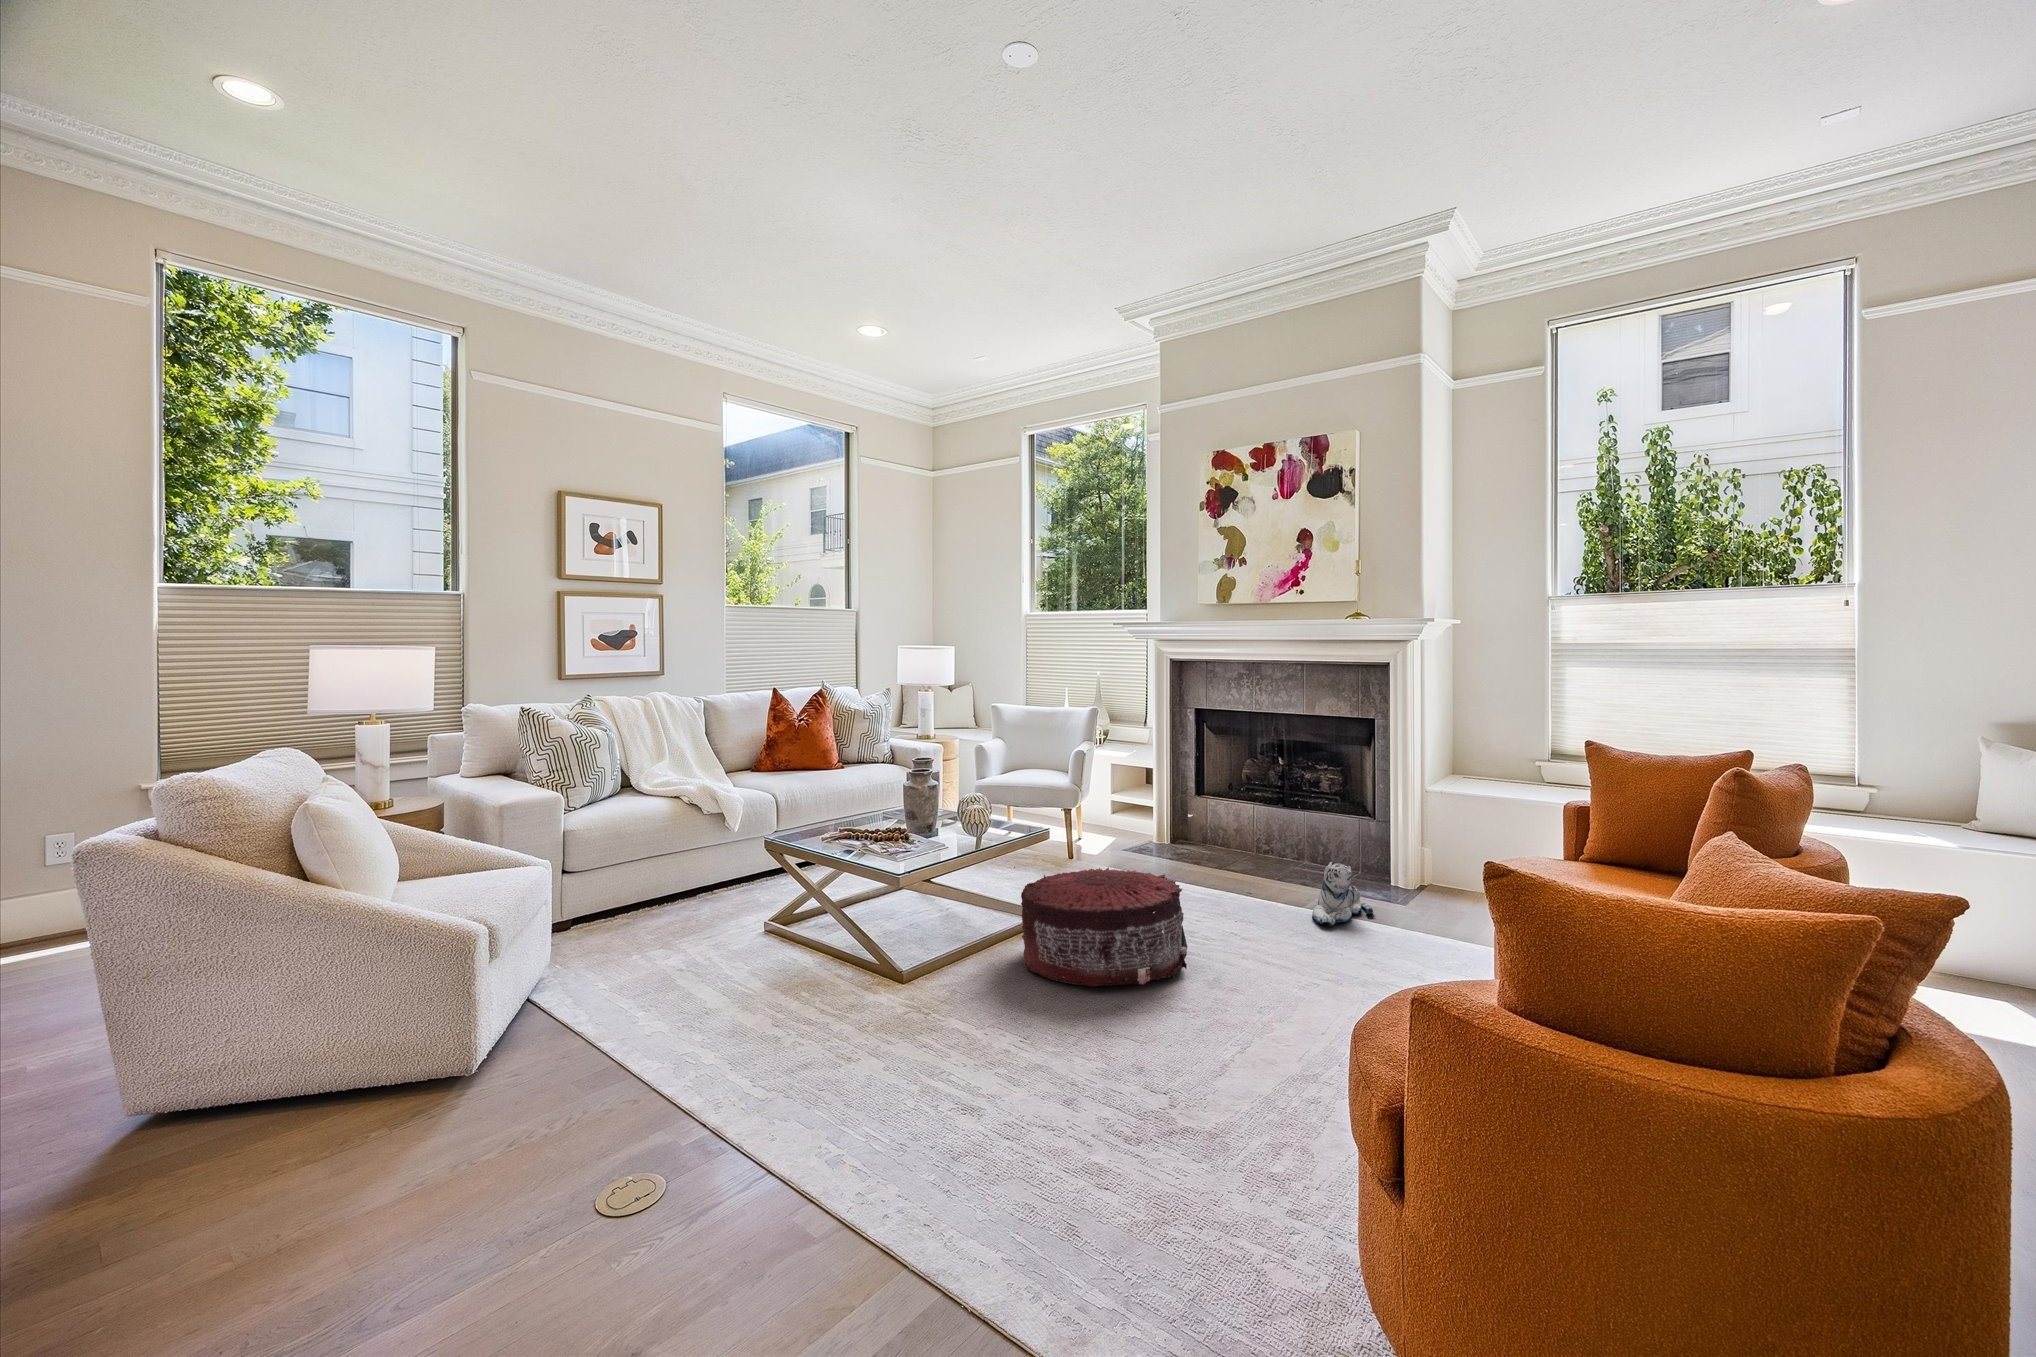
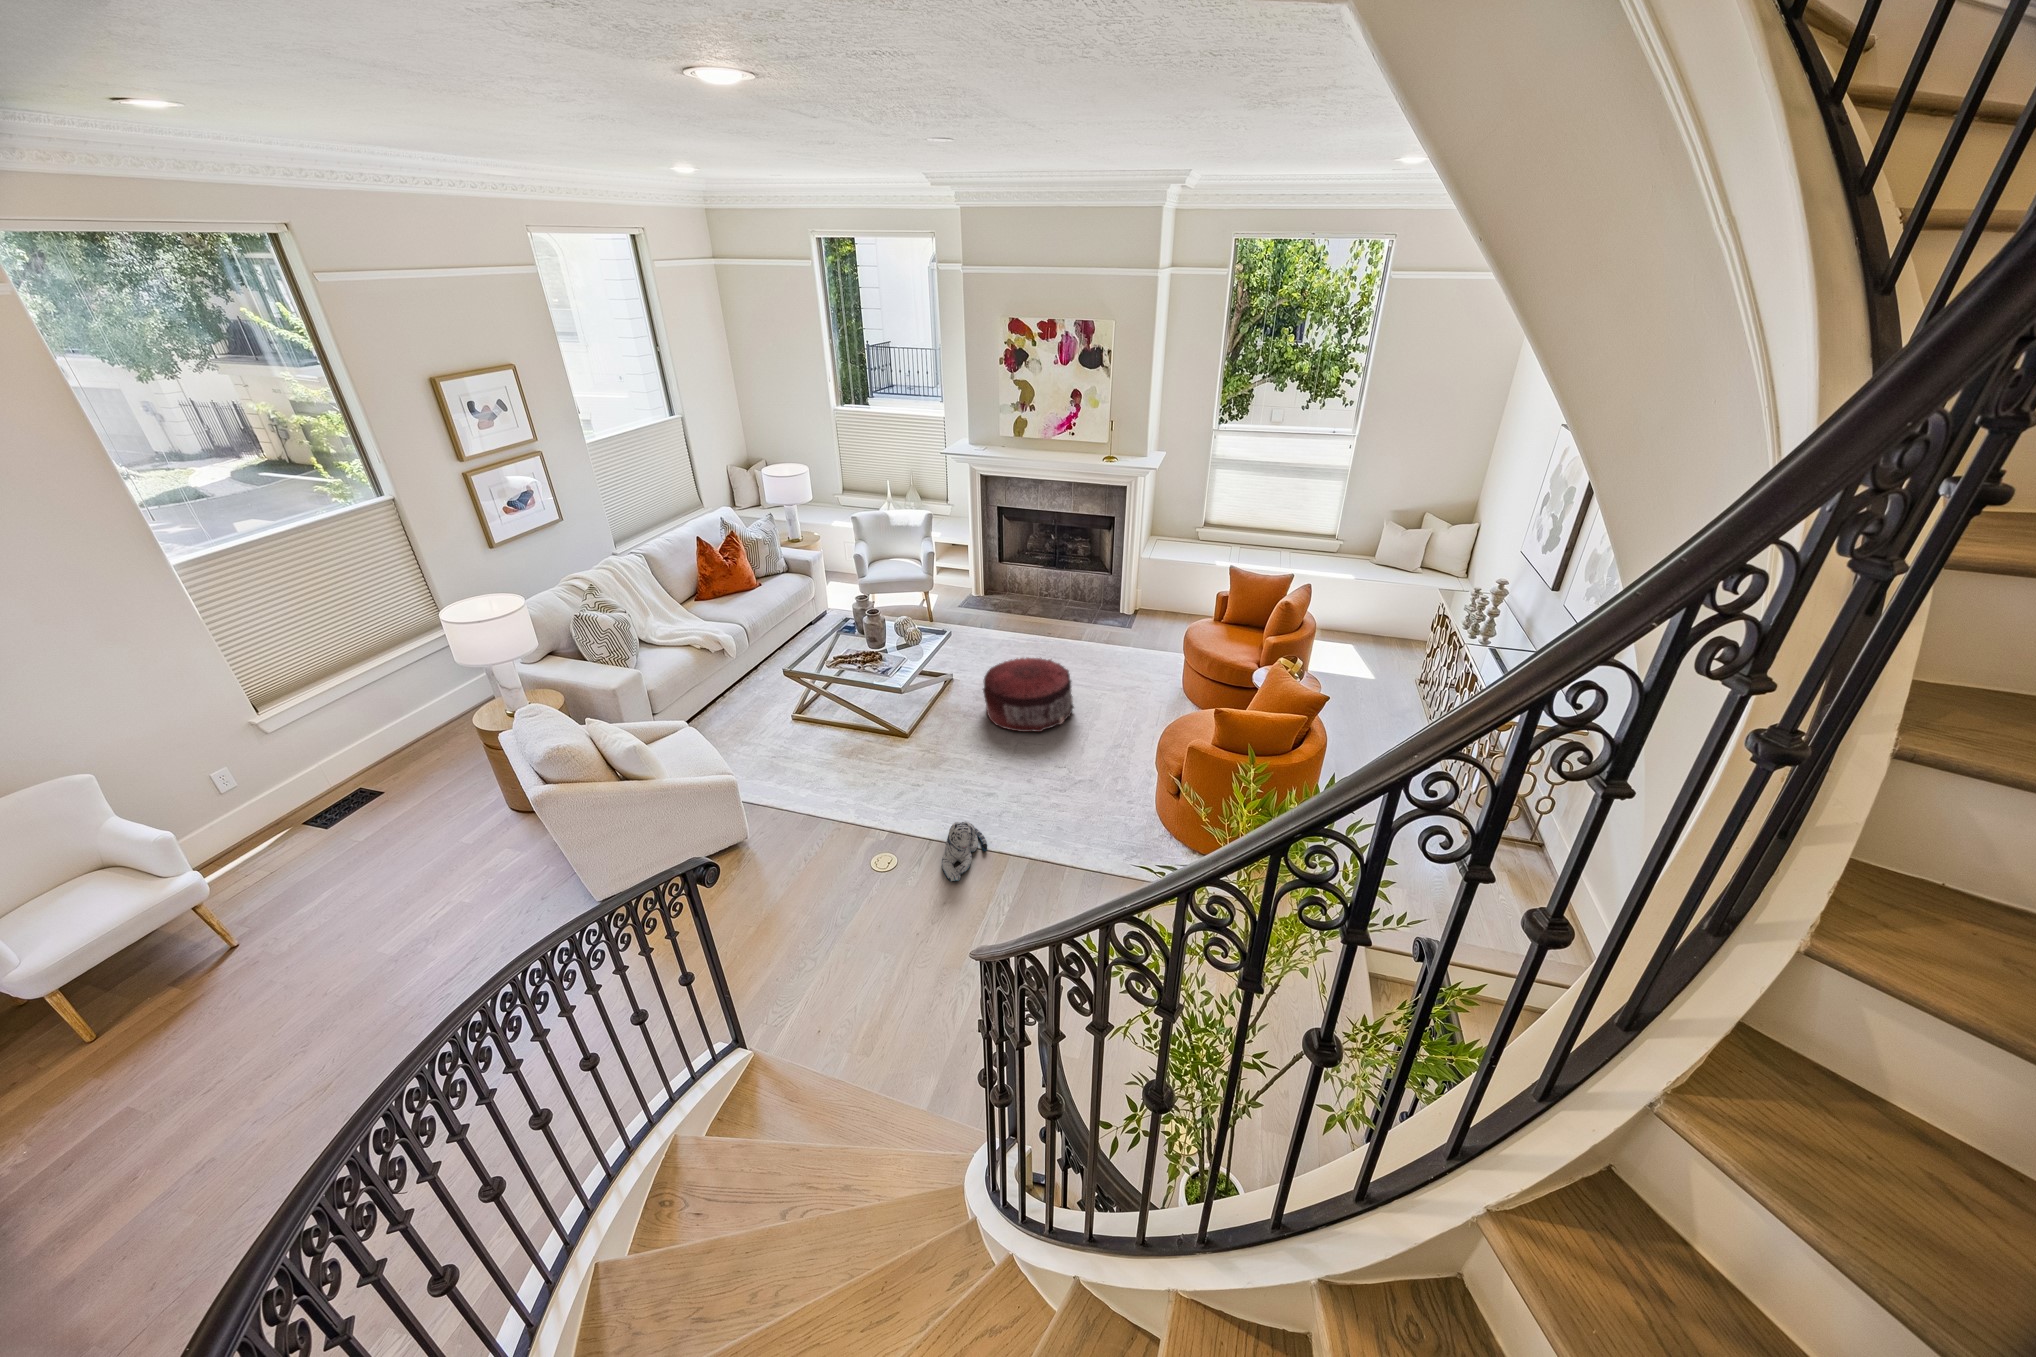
plush toy: present [1312,862,1373,925] -> present [942,822,987,881]

